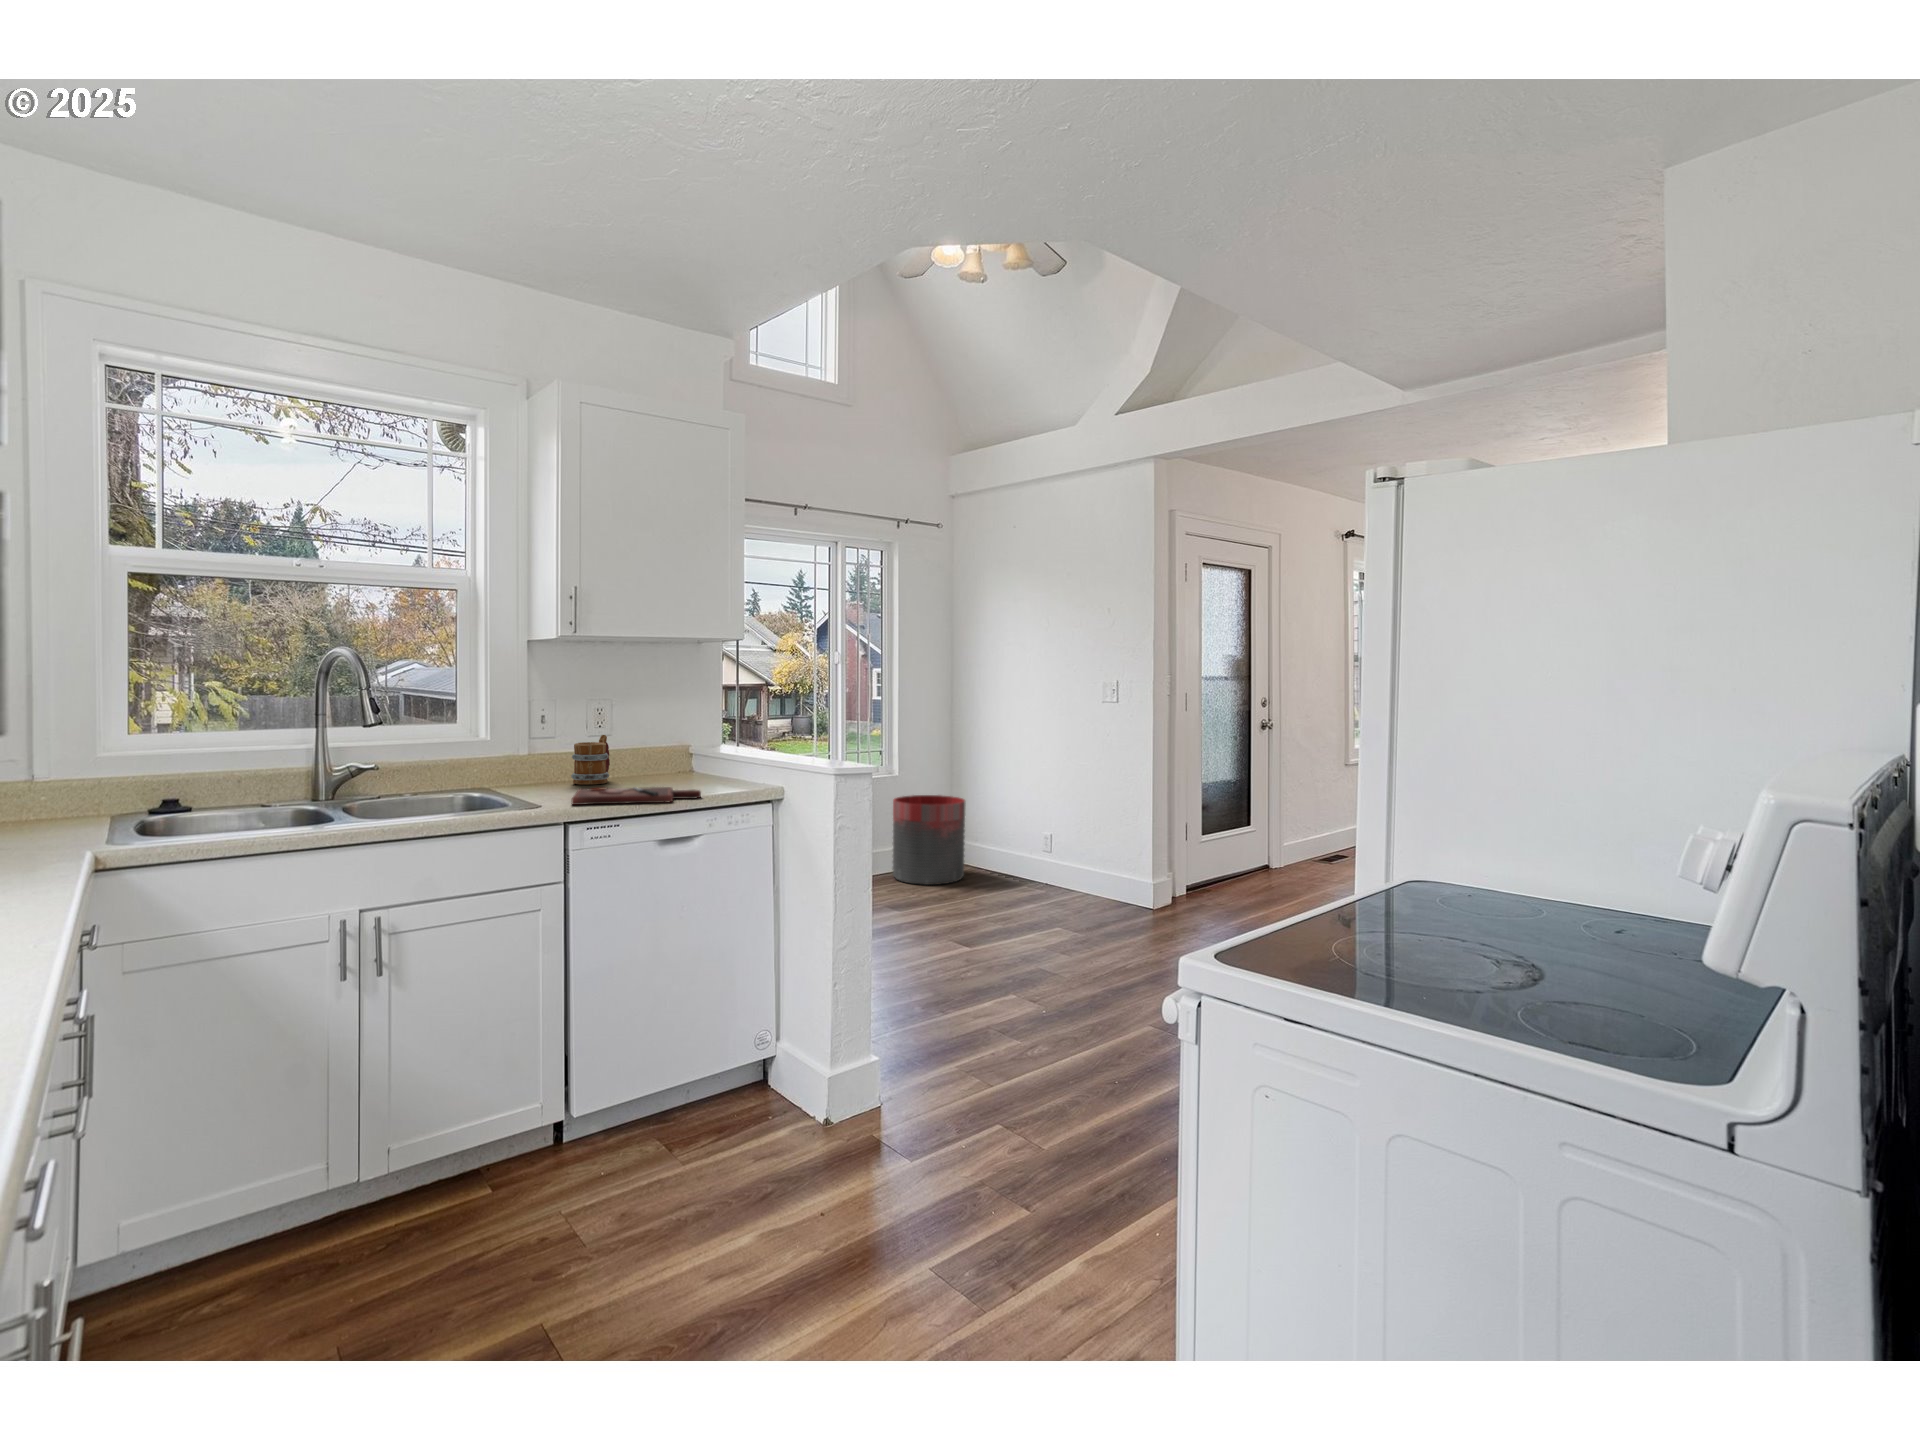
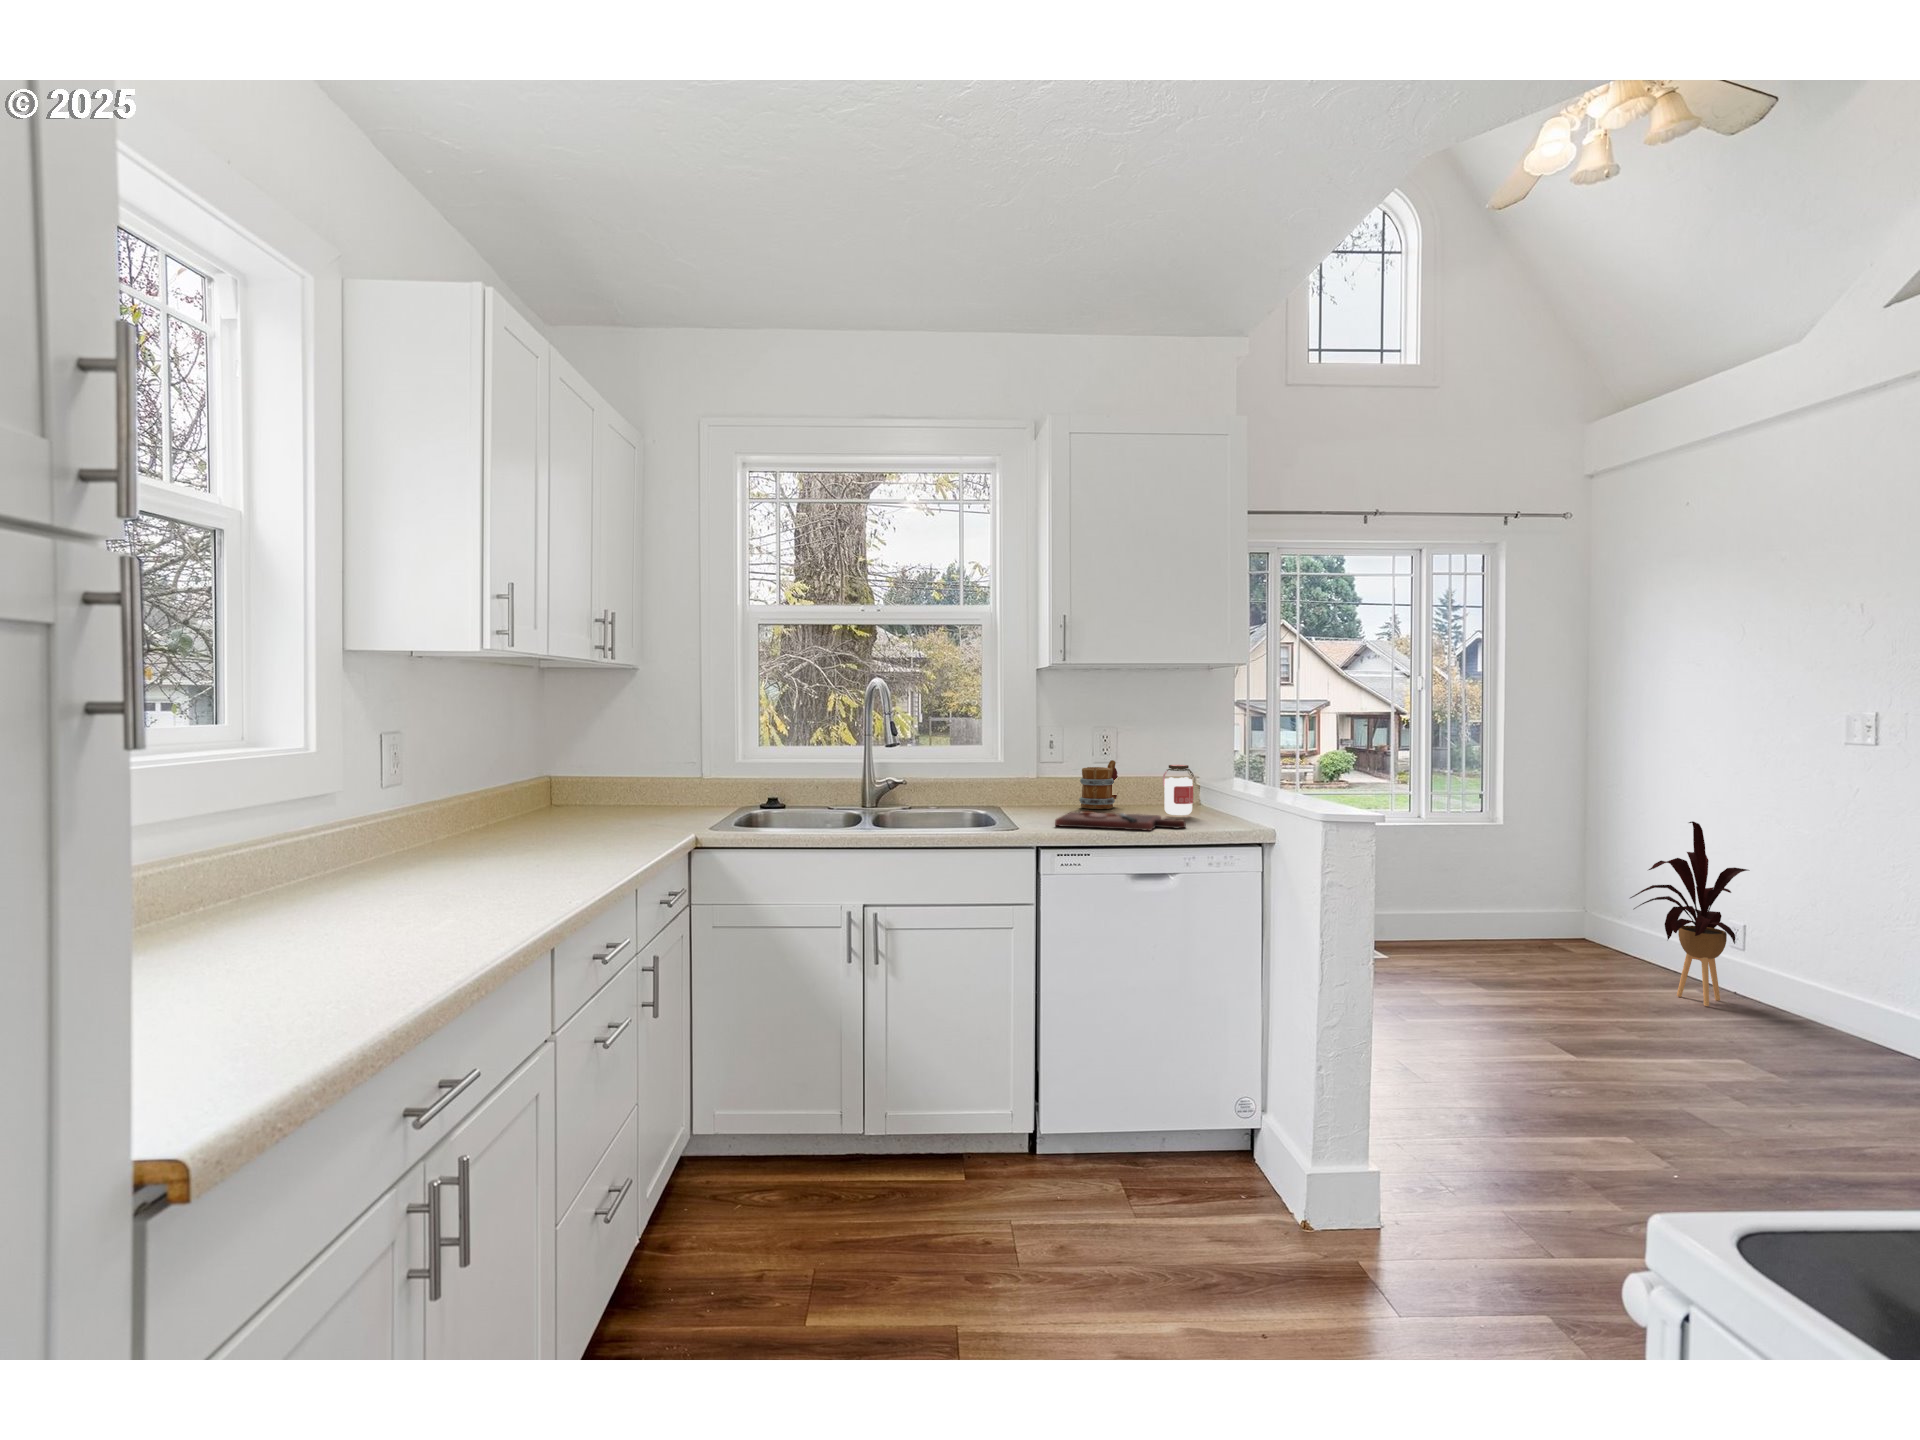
jar: none [665,738,695,786] -> present [1163,765,1194,815]
house plant: none [992,766,1062,901] -> present [1630,821,1749,1006]
trash can: present [892,795,965,885] -> none [1492,850,1598,964]

